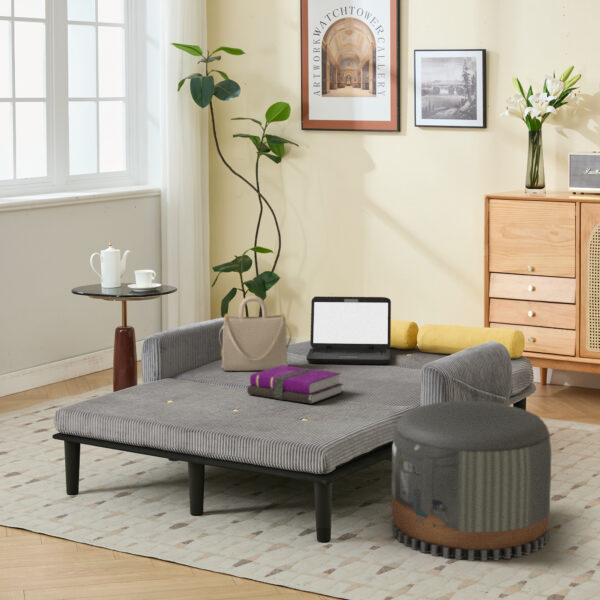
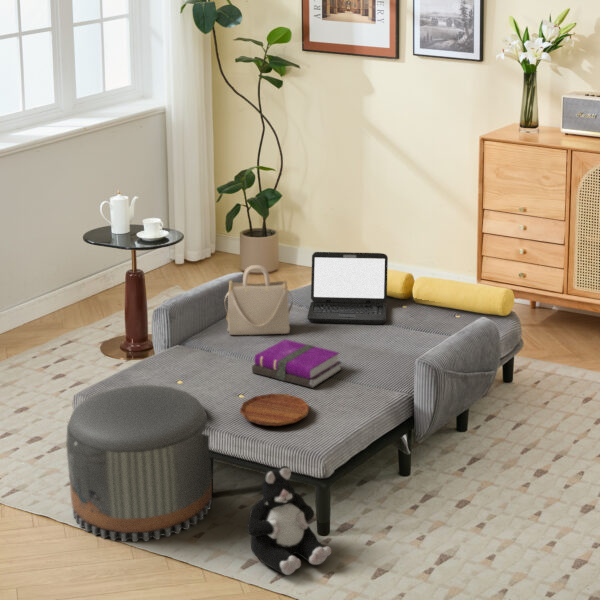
pouf: present [391,401,551,561] -> present [66,385,212,542]
tray: none [234,404,309,426] -> present [240,394,310,426]
plush toy: none [241,456,332,569] -> present [247,466,331,575]

